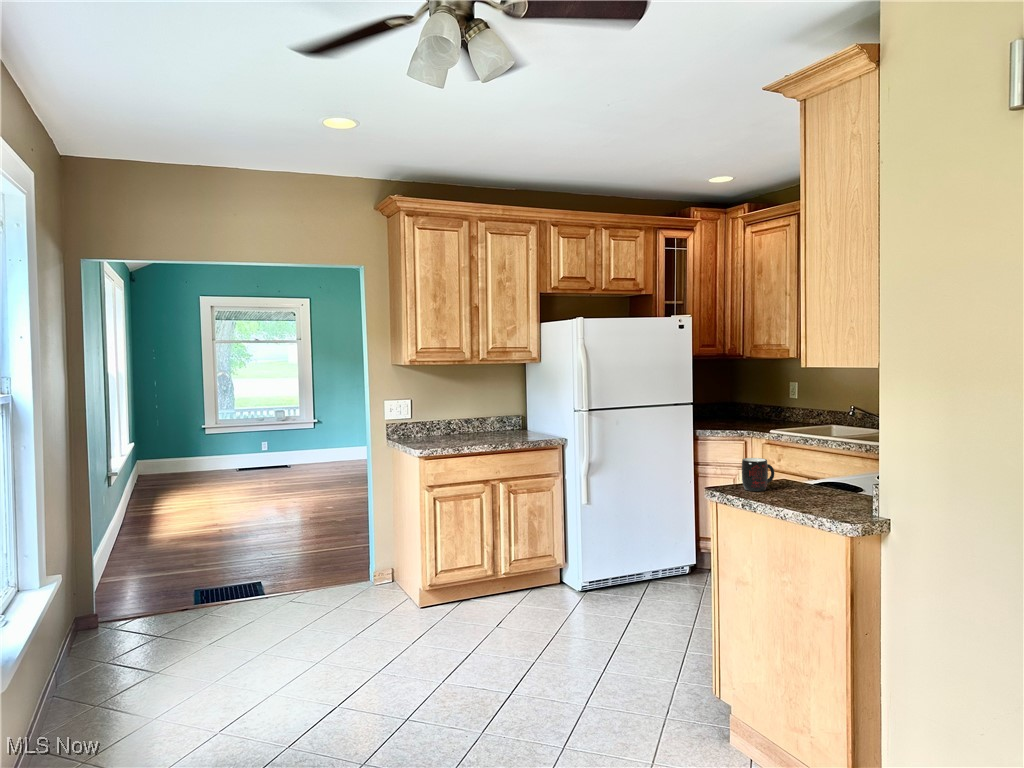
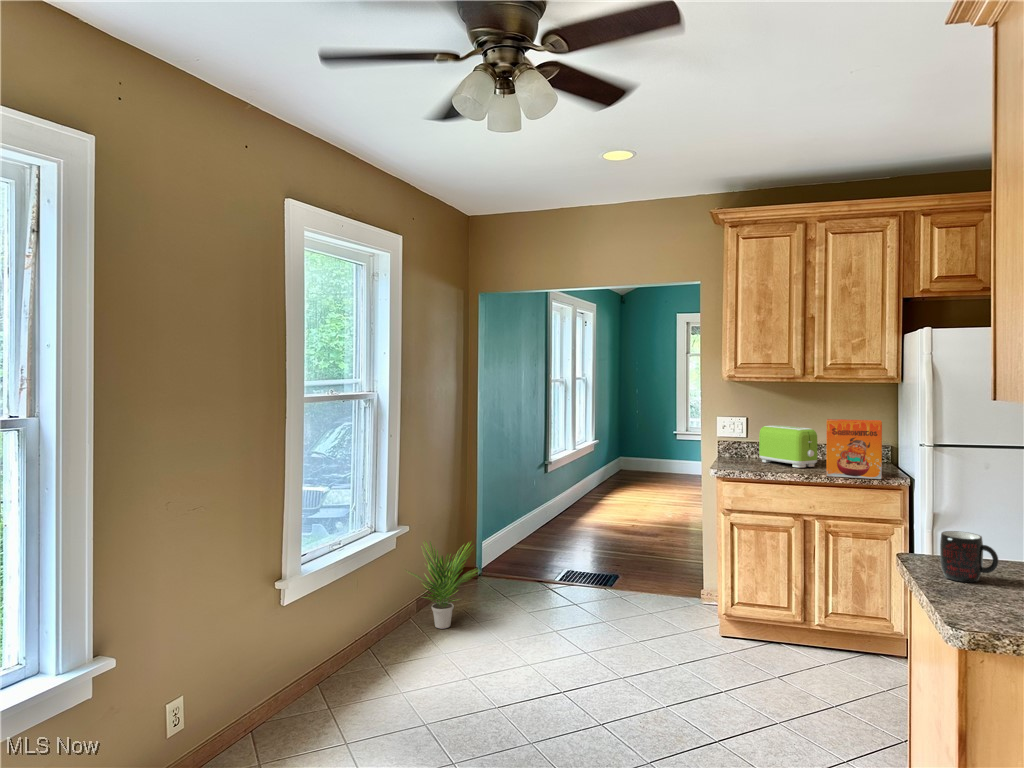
cereal box: none [499,393,543,444] -> present [826,419,882,479]
toaster: none [428,404,481,440] -> present [759,425,817,468]
potted plant: none [57,576,180,700] -> present [408,541,478,629]

